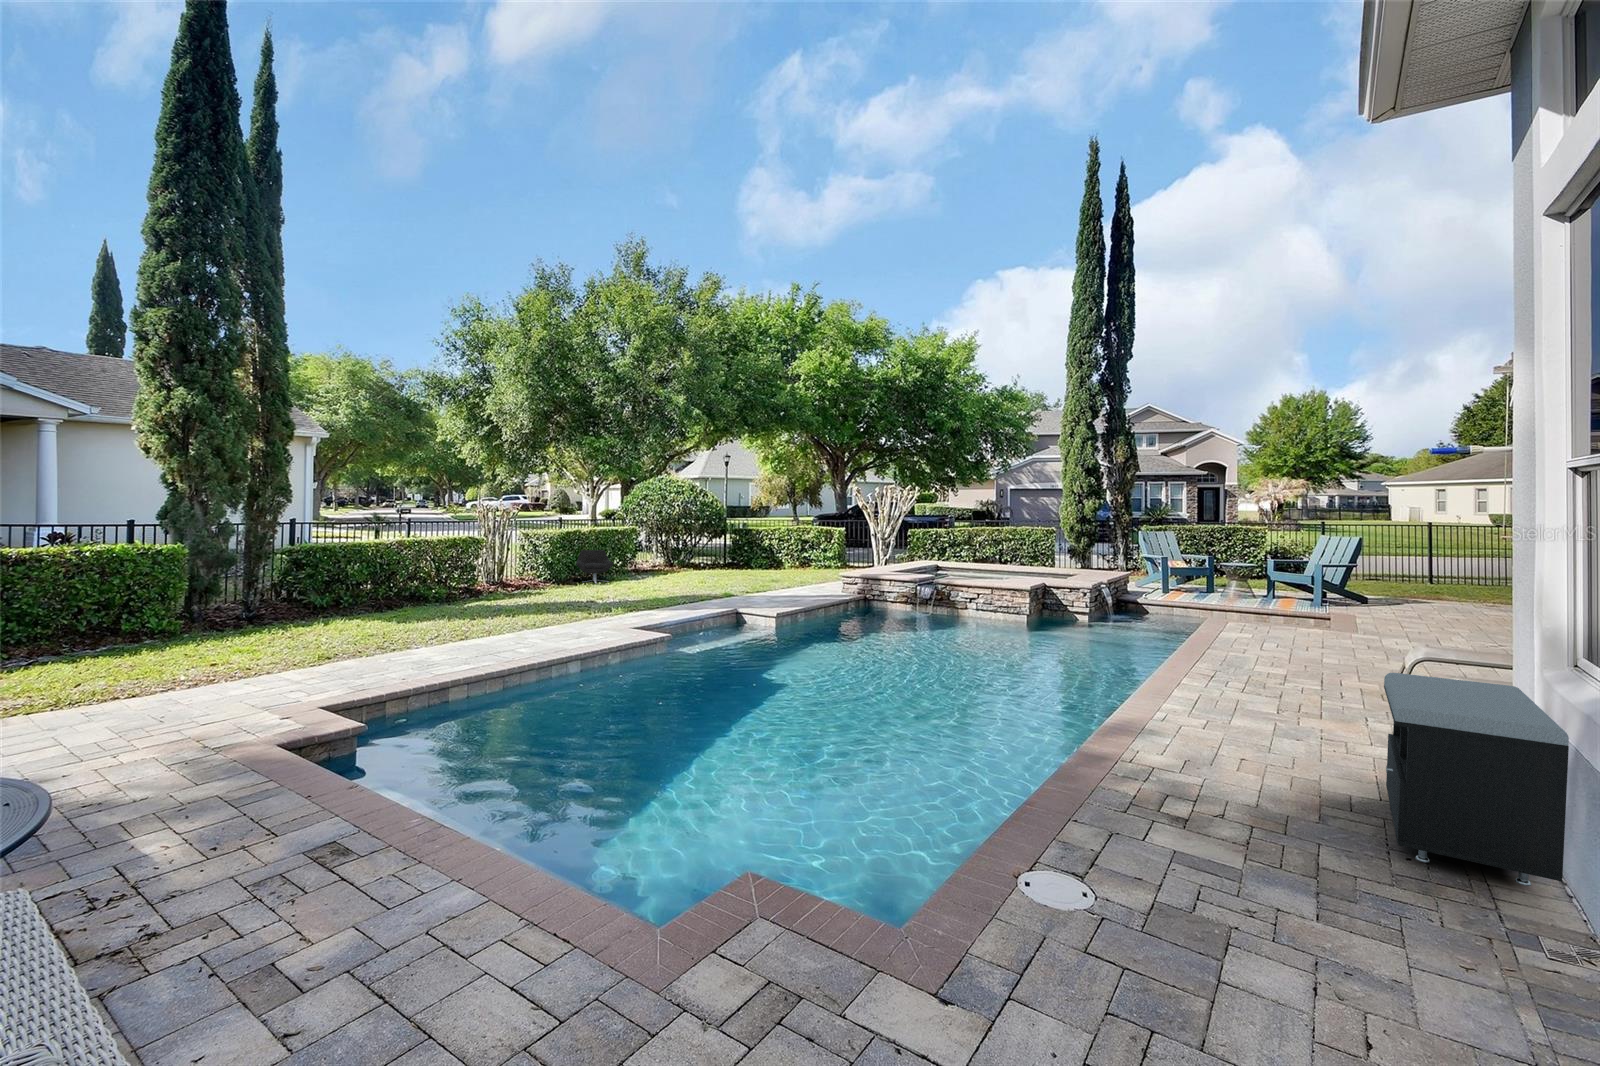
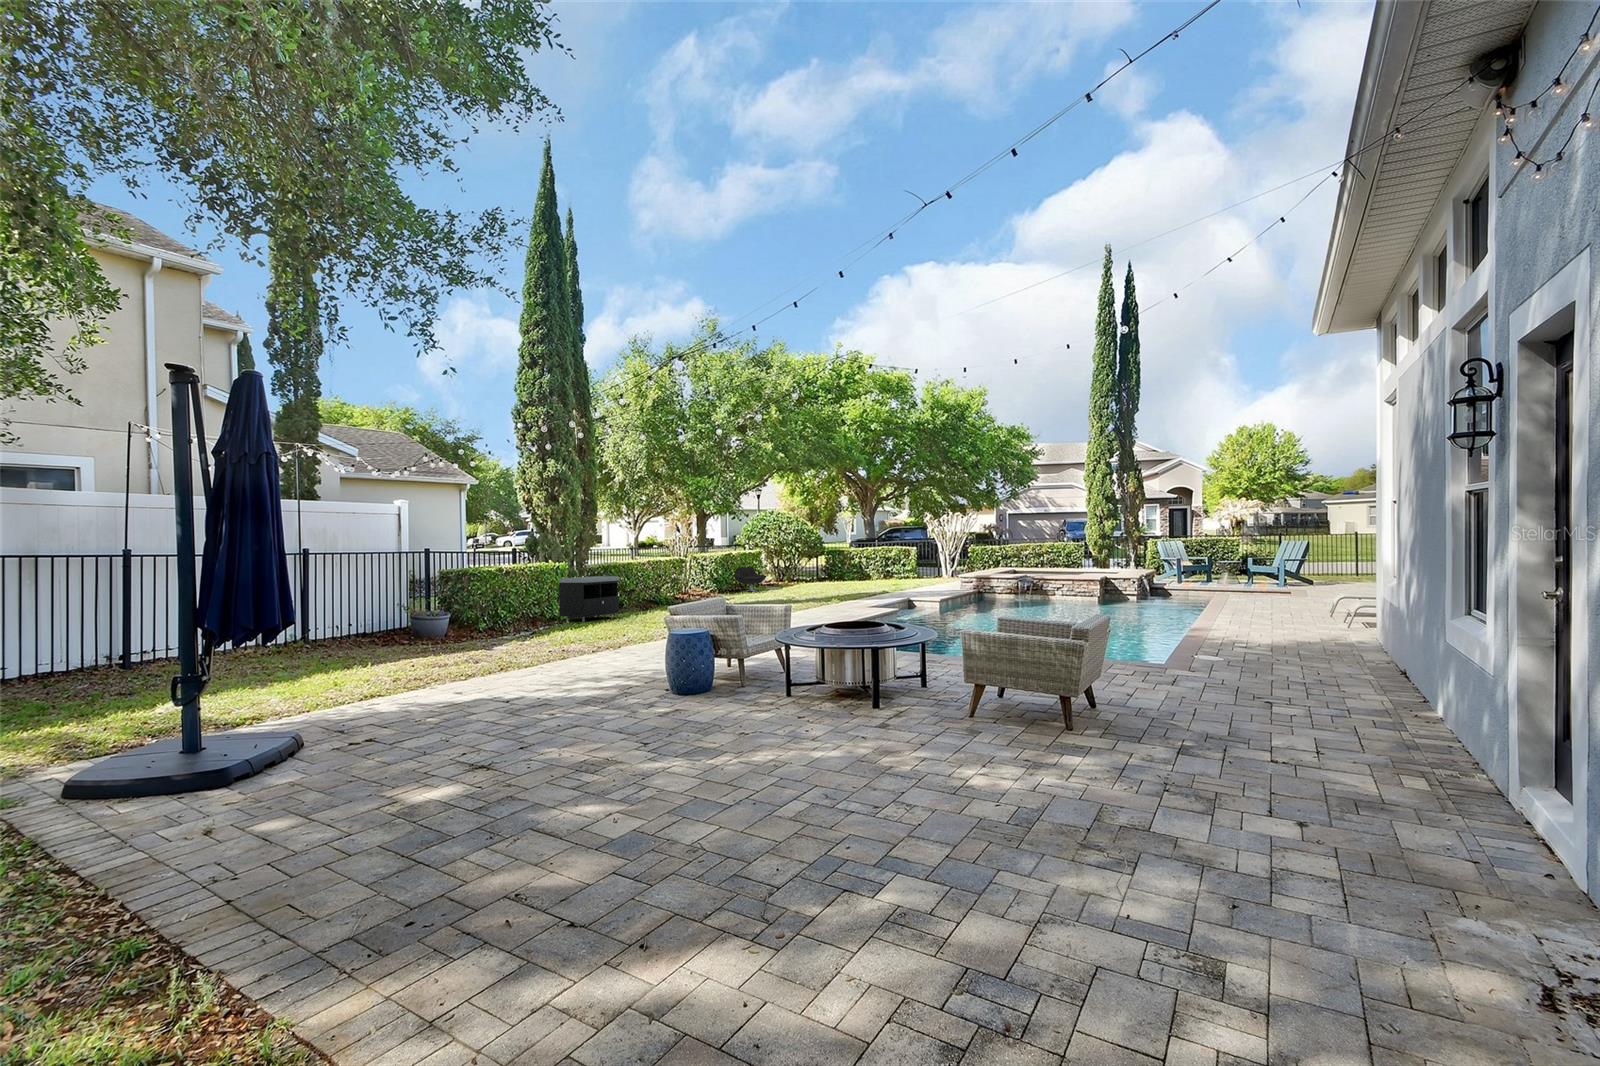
storage bench: present [1384,673,1569,886] -> present [559,576,620,621]

